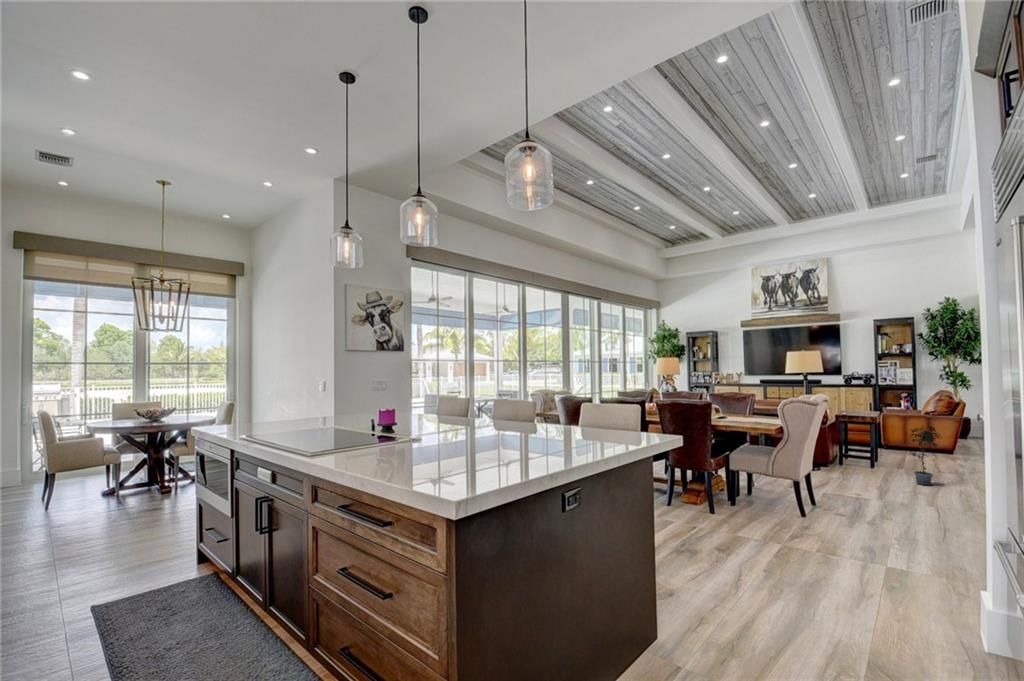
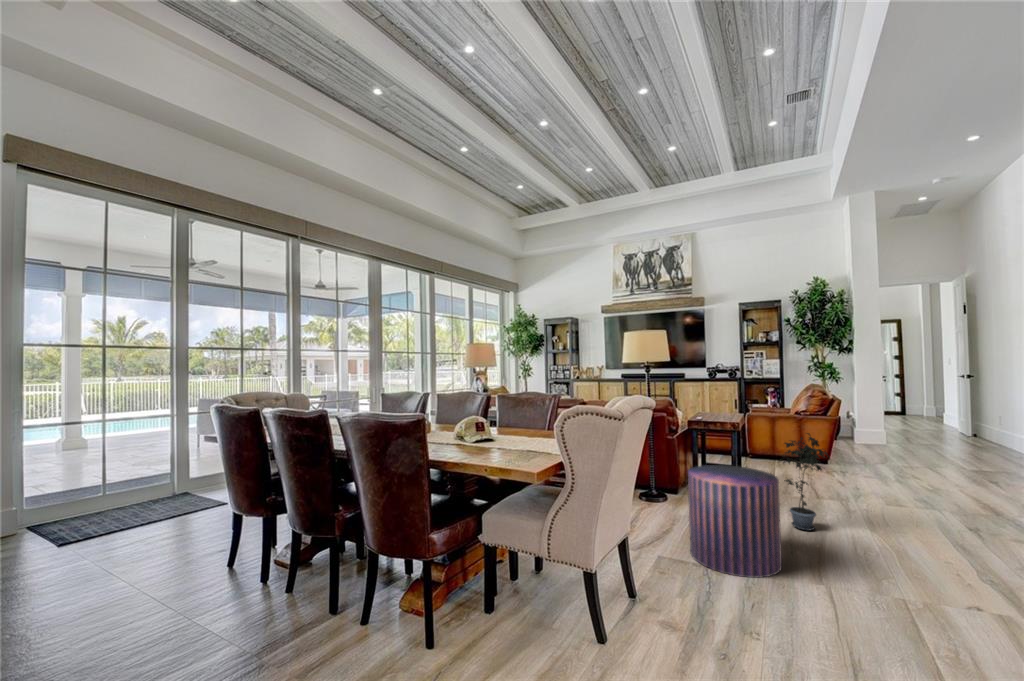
pouf: none [843,440,906,501] -> present [688,465,782,578]

